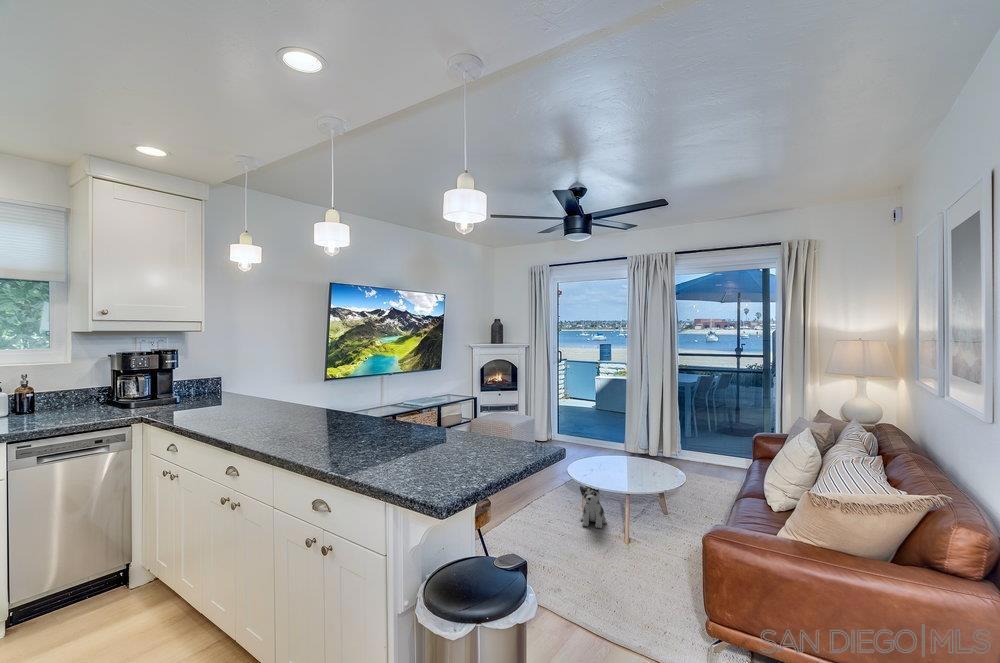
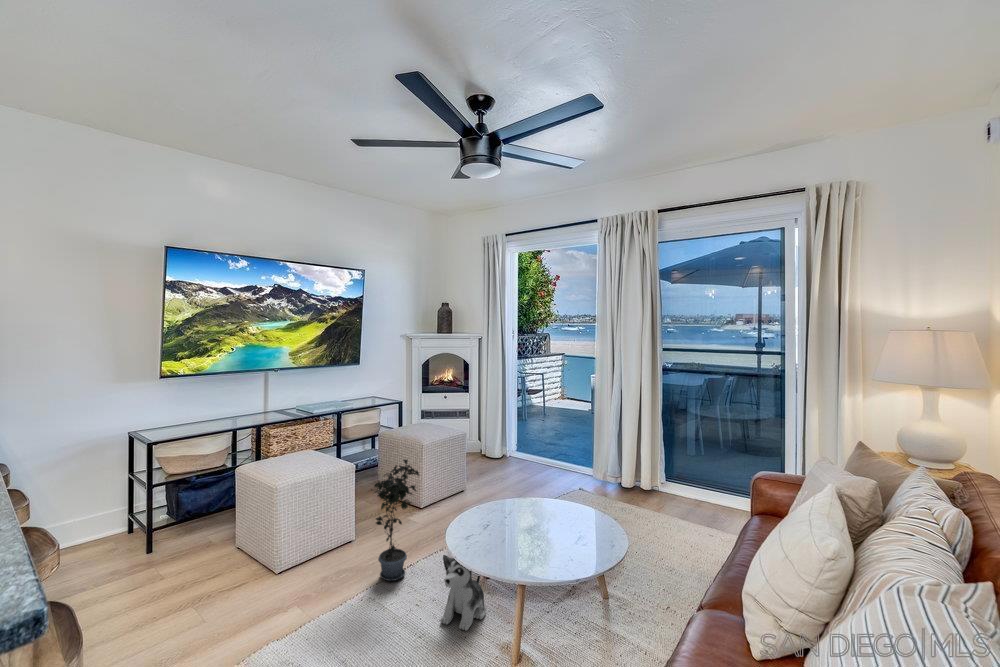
potted plant: none [518,431,552,510] -> present [371,460,419,581]

